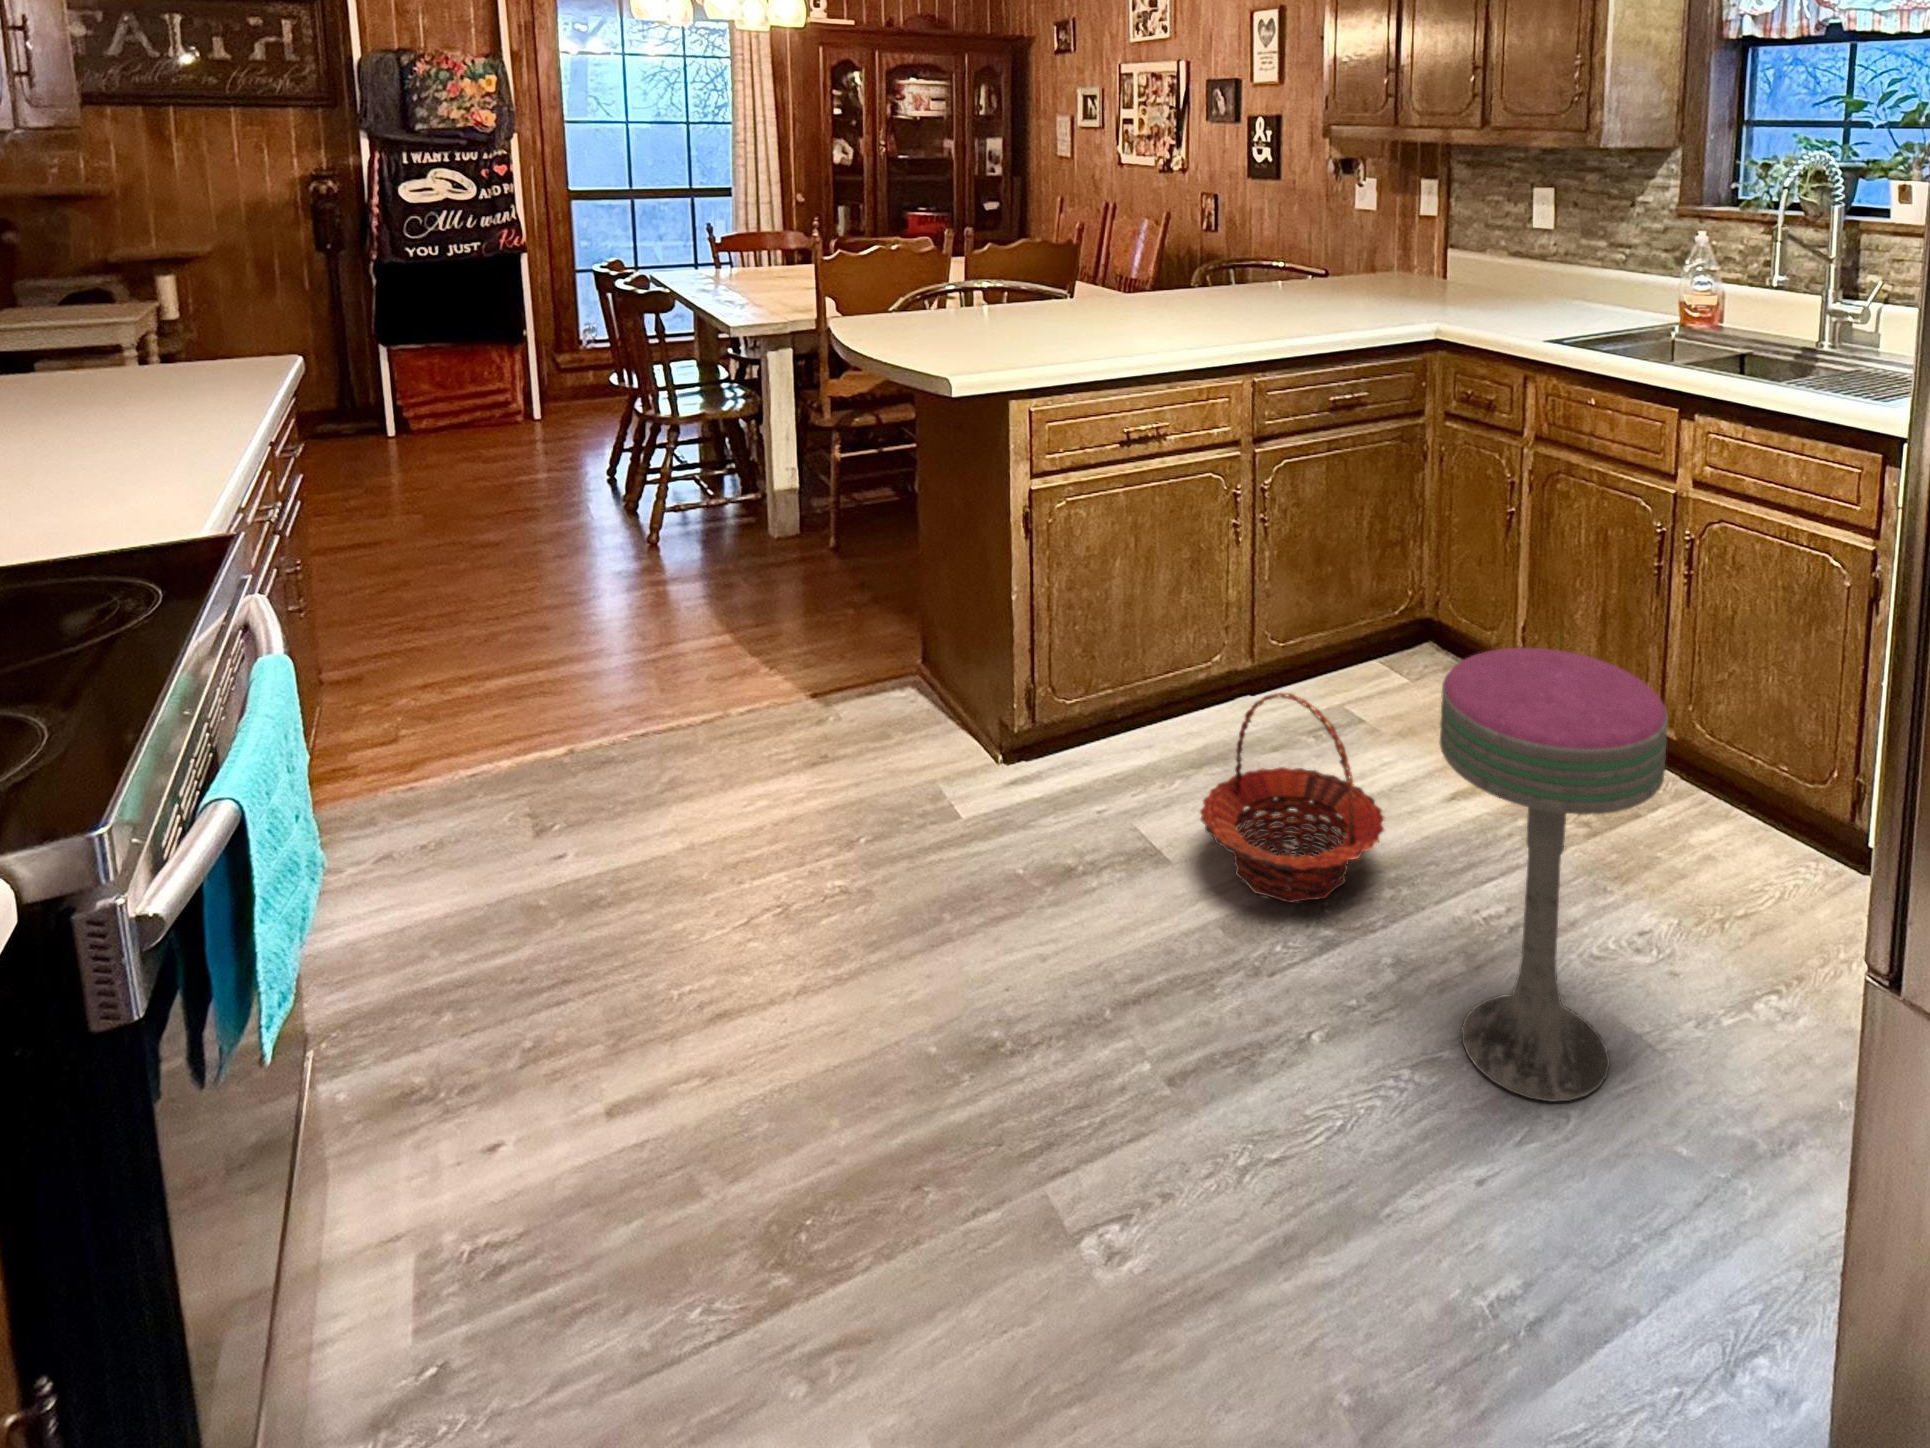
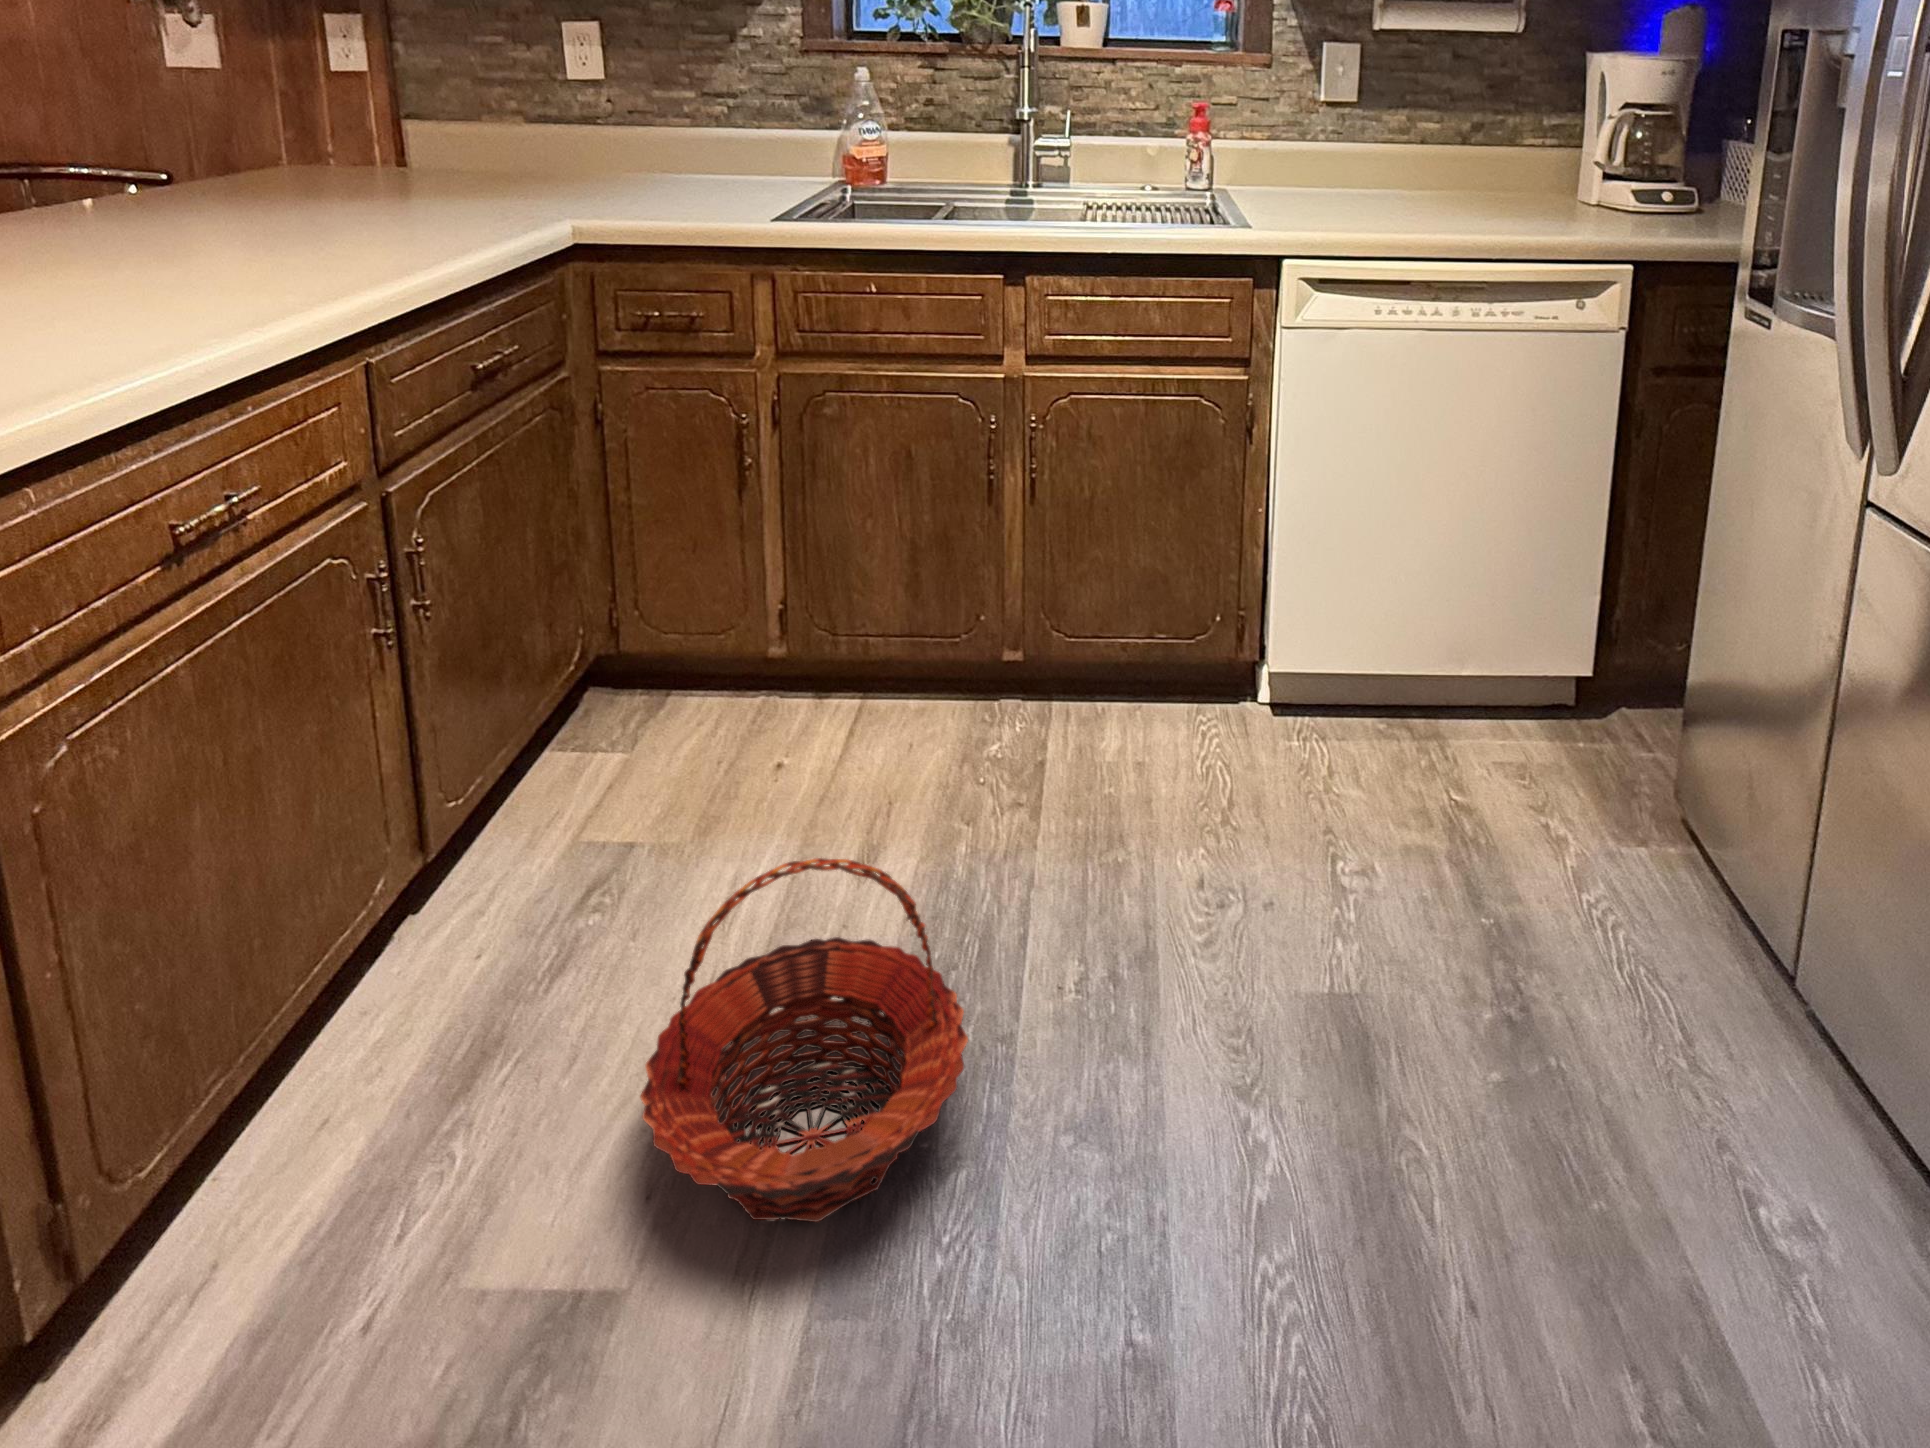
bar stool: present [1440,648,1668,1101] -> none [1180,588,1482,1186]

